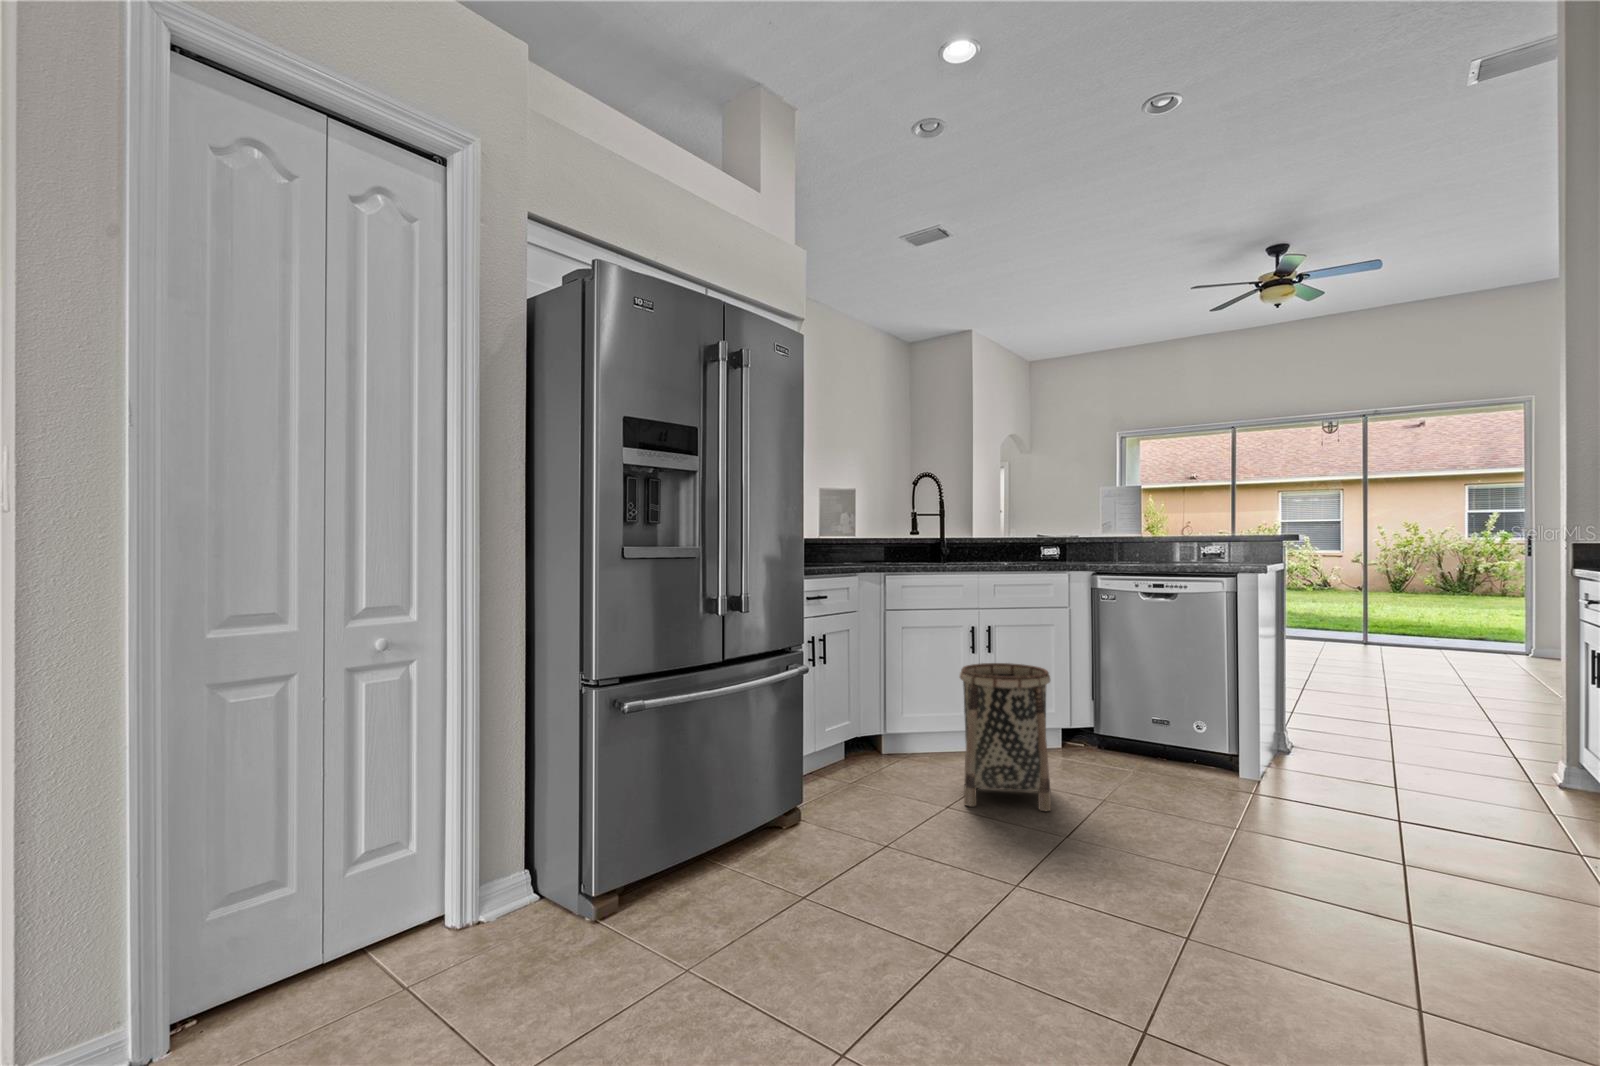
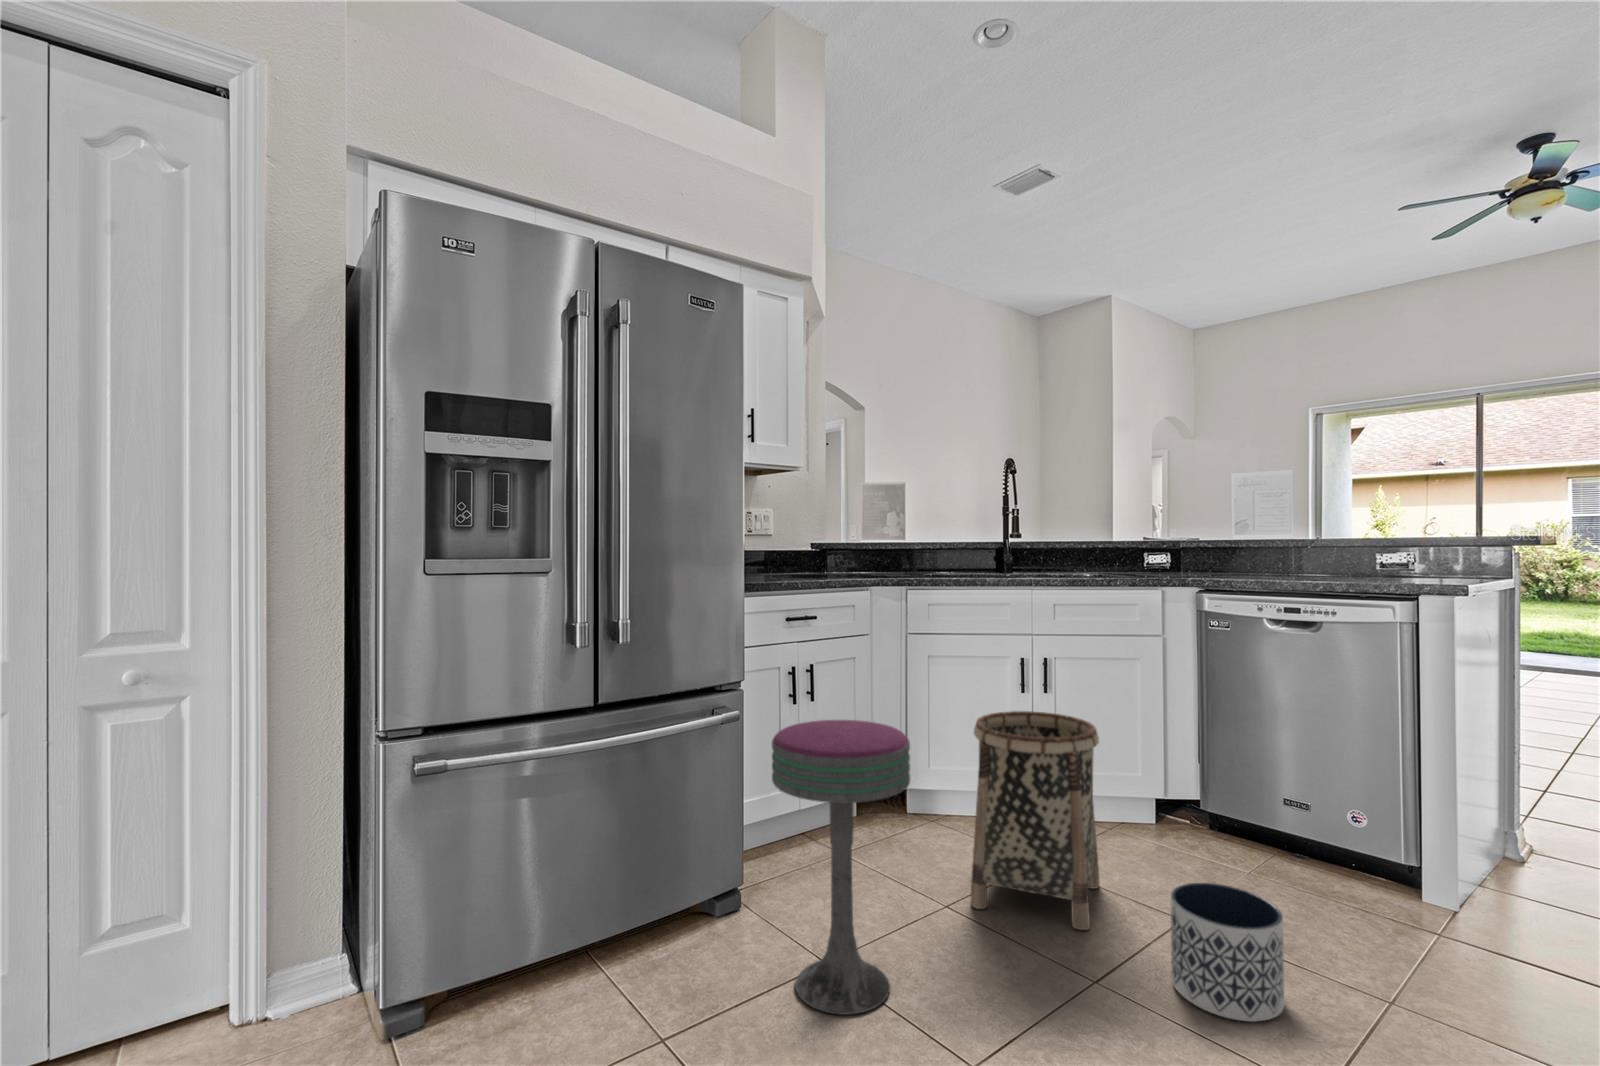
bar stool: none [857,666,958,870] -> present [772,720,910,1015]
planter: none [1115,765,1187,845] -> present [1171,883,1284,1022]

